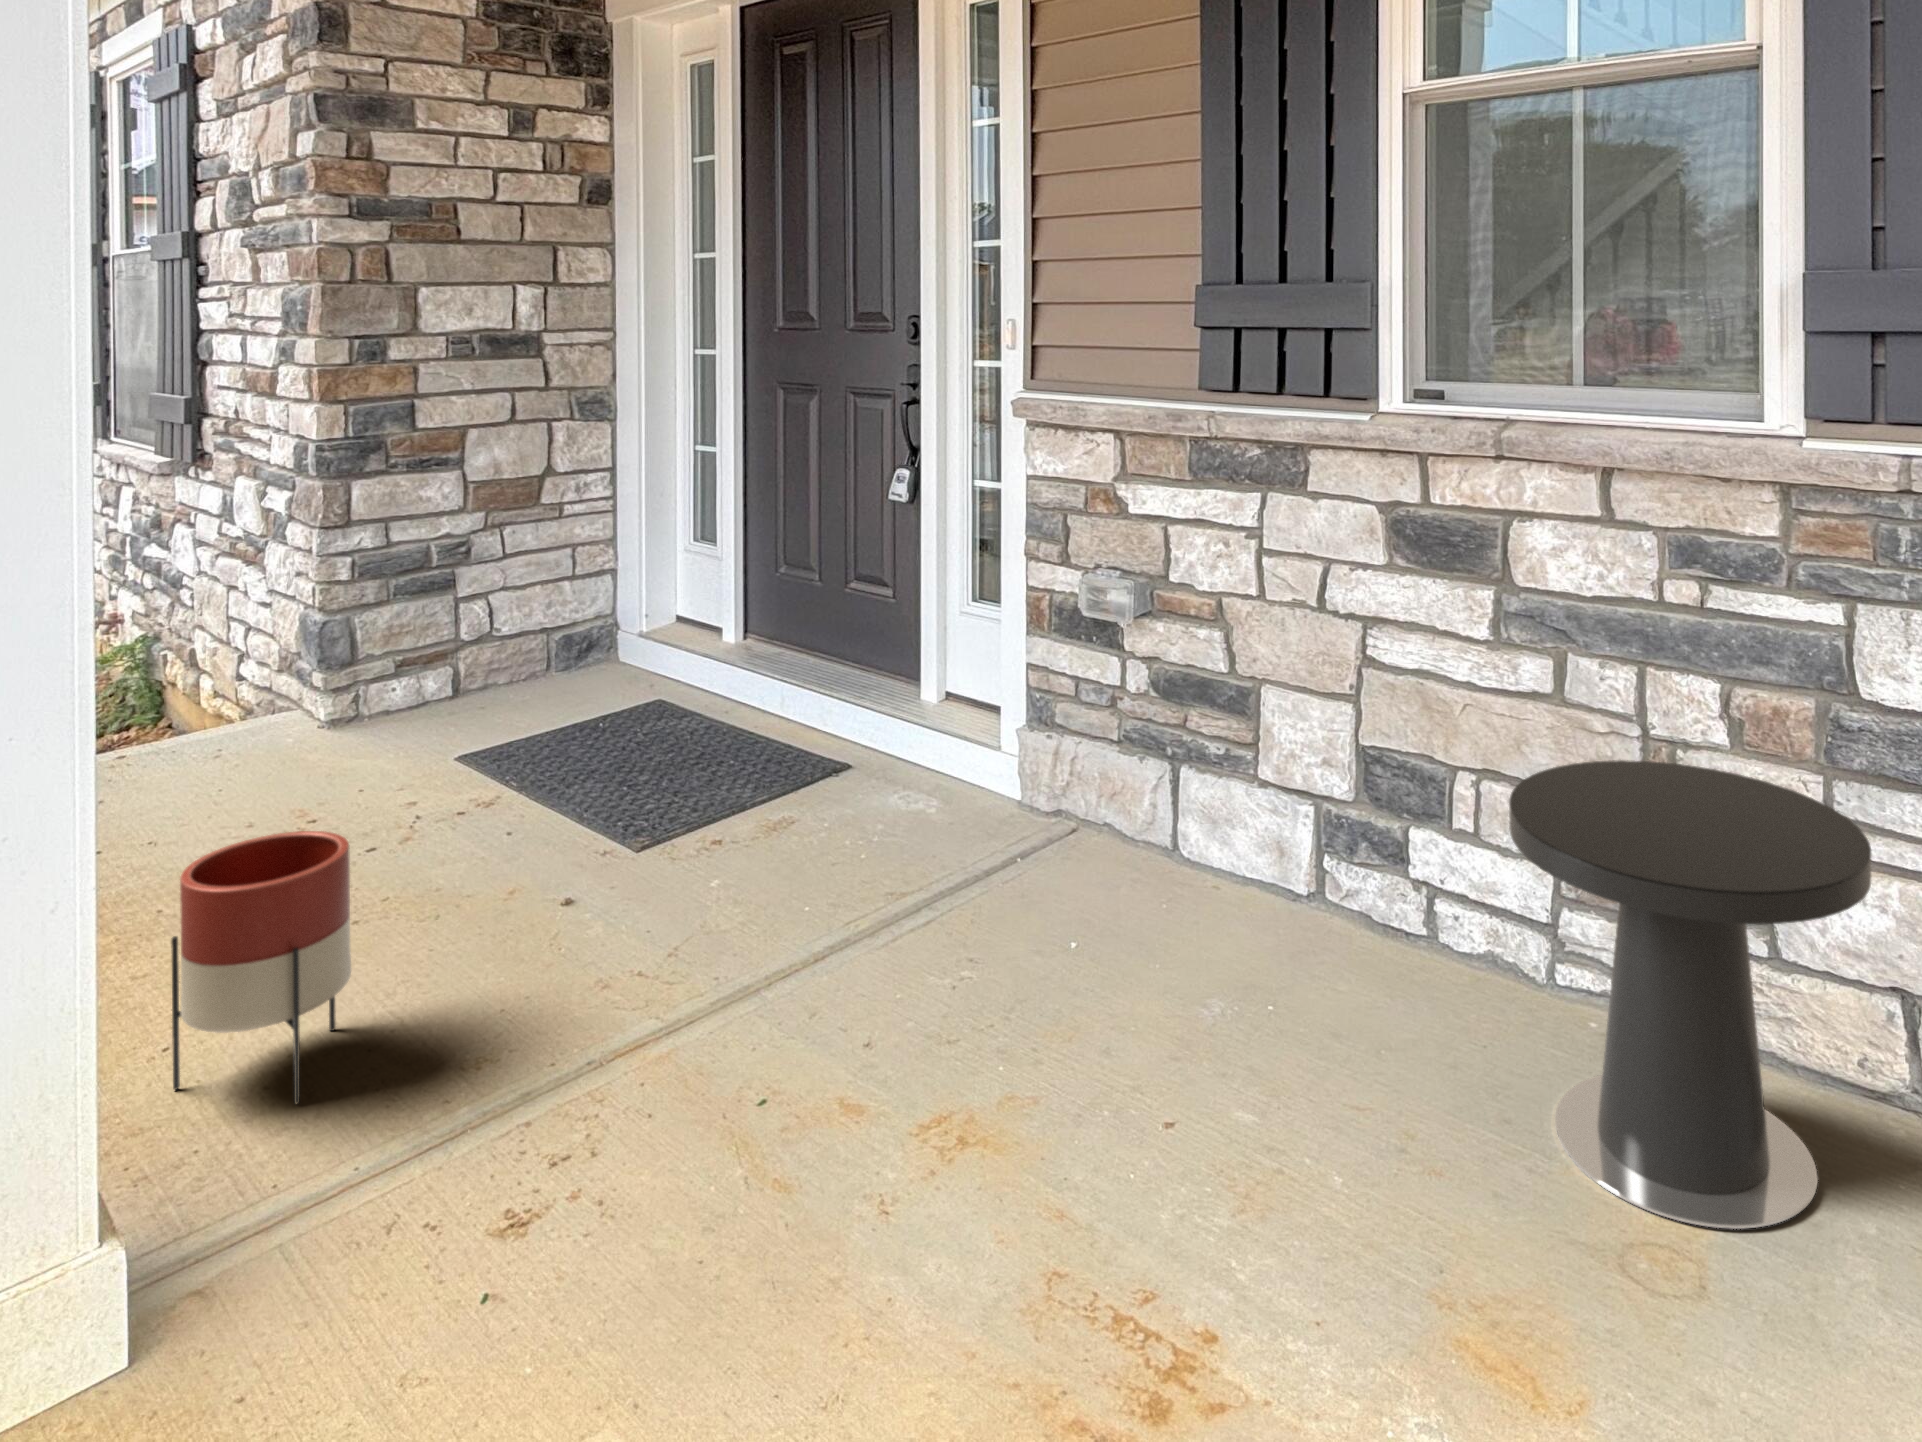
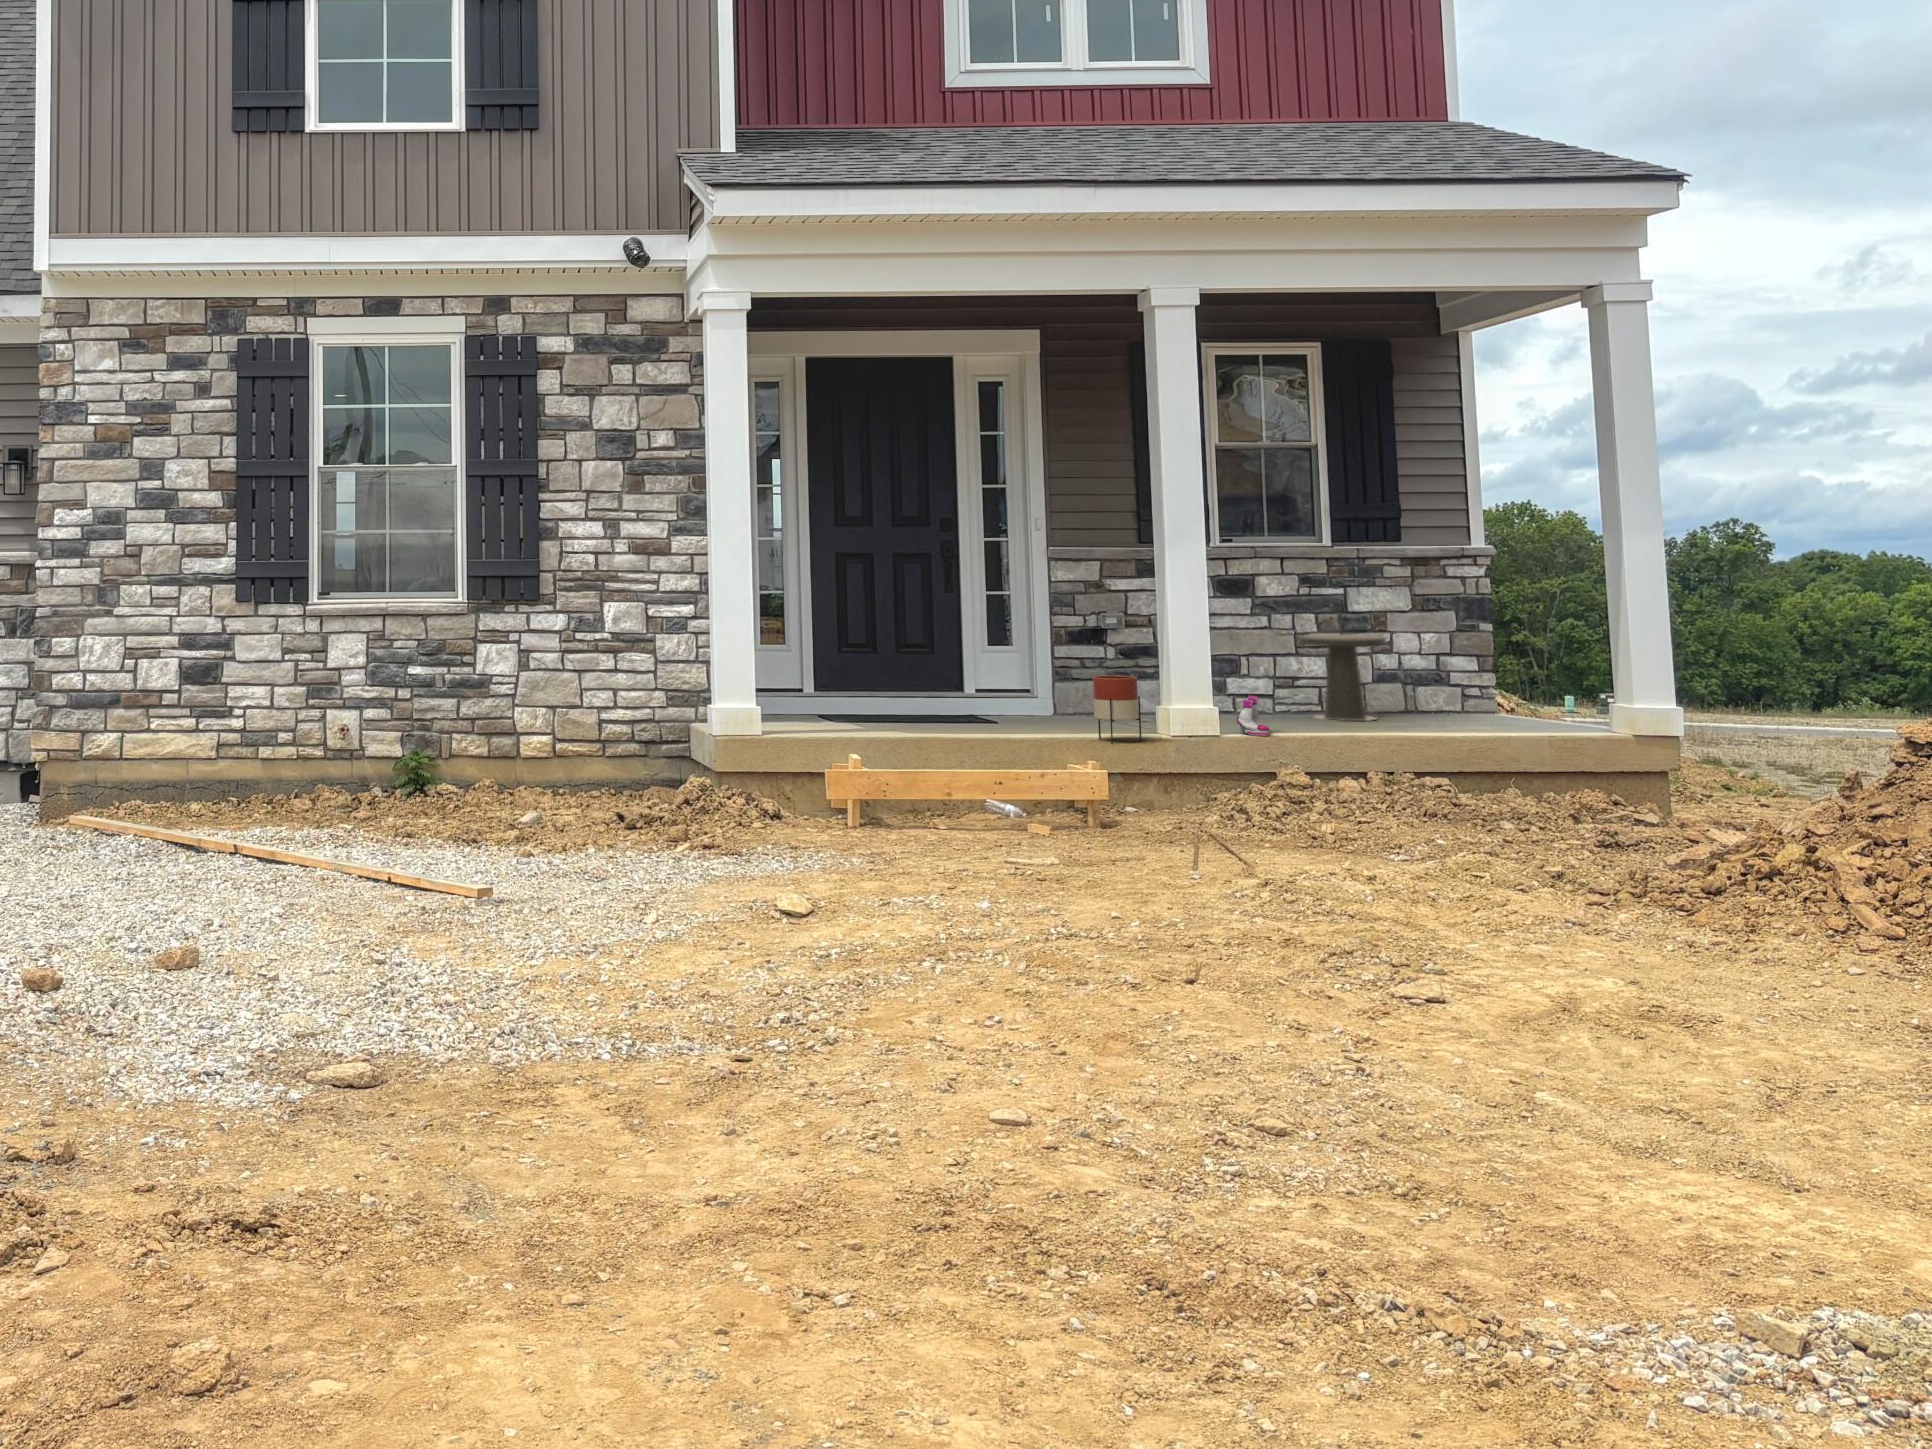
boots: none [751,1023,904,1243] -> present [1236,695,1270,736]

